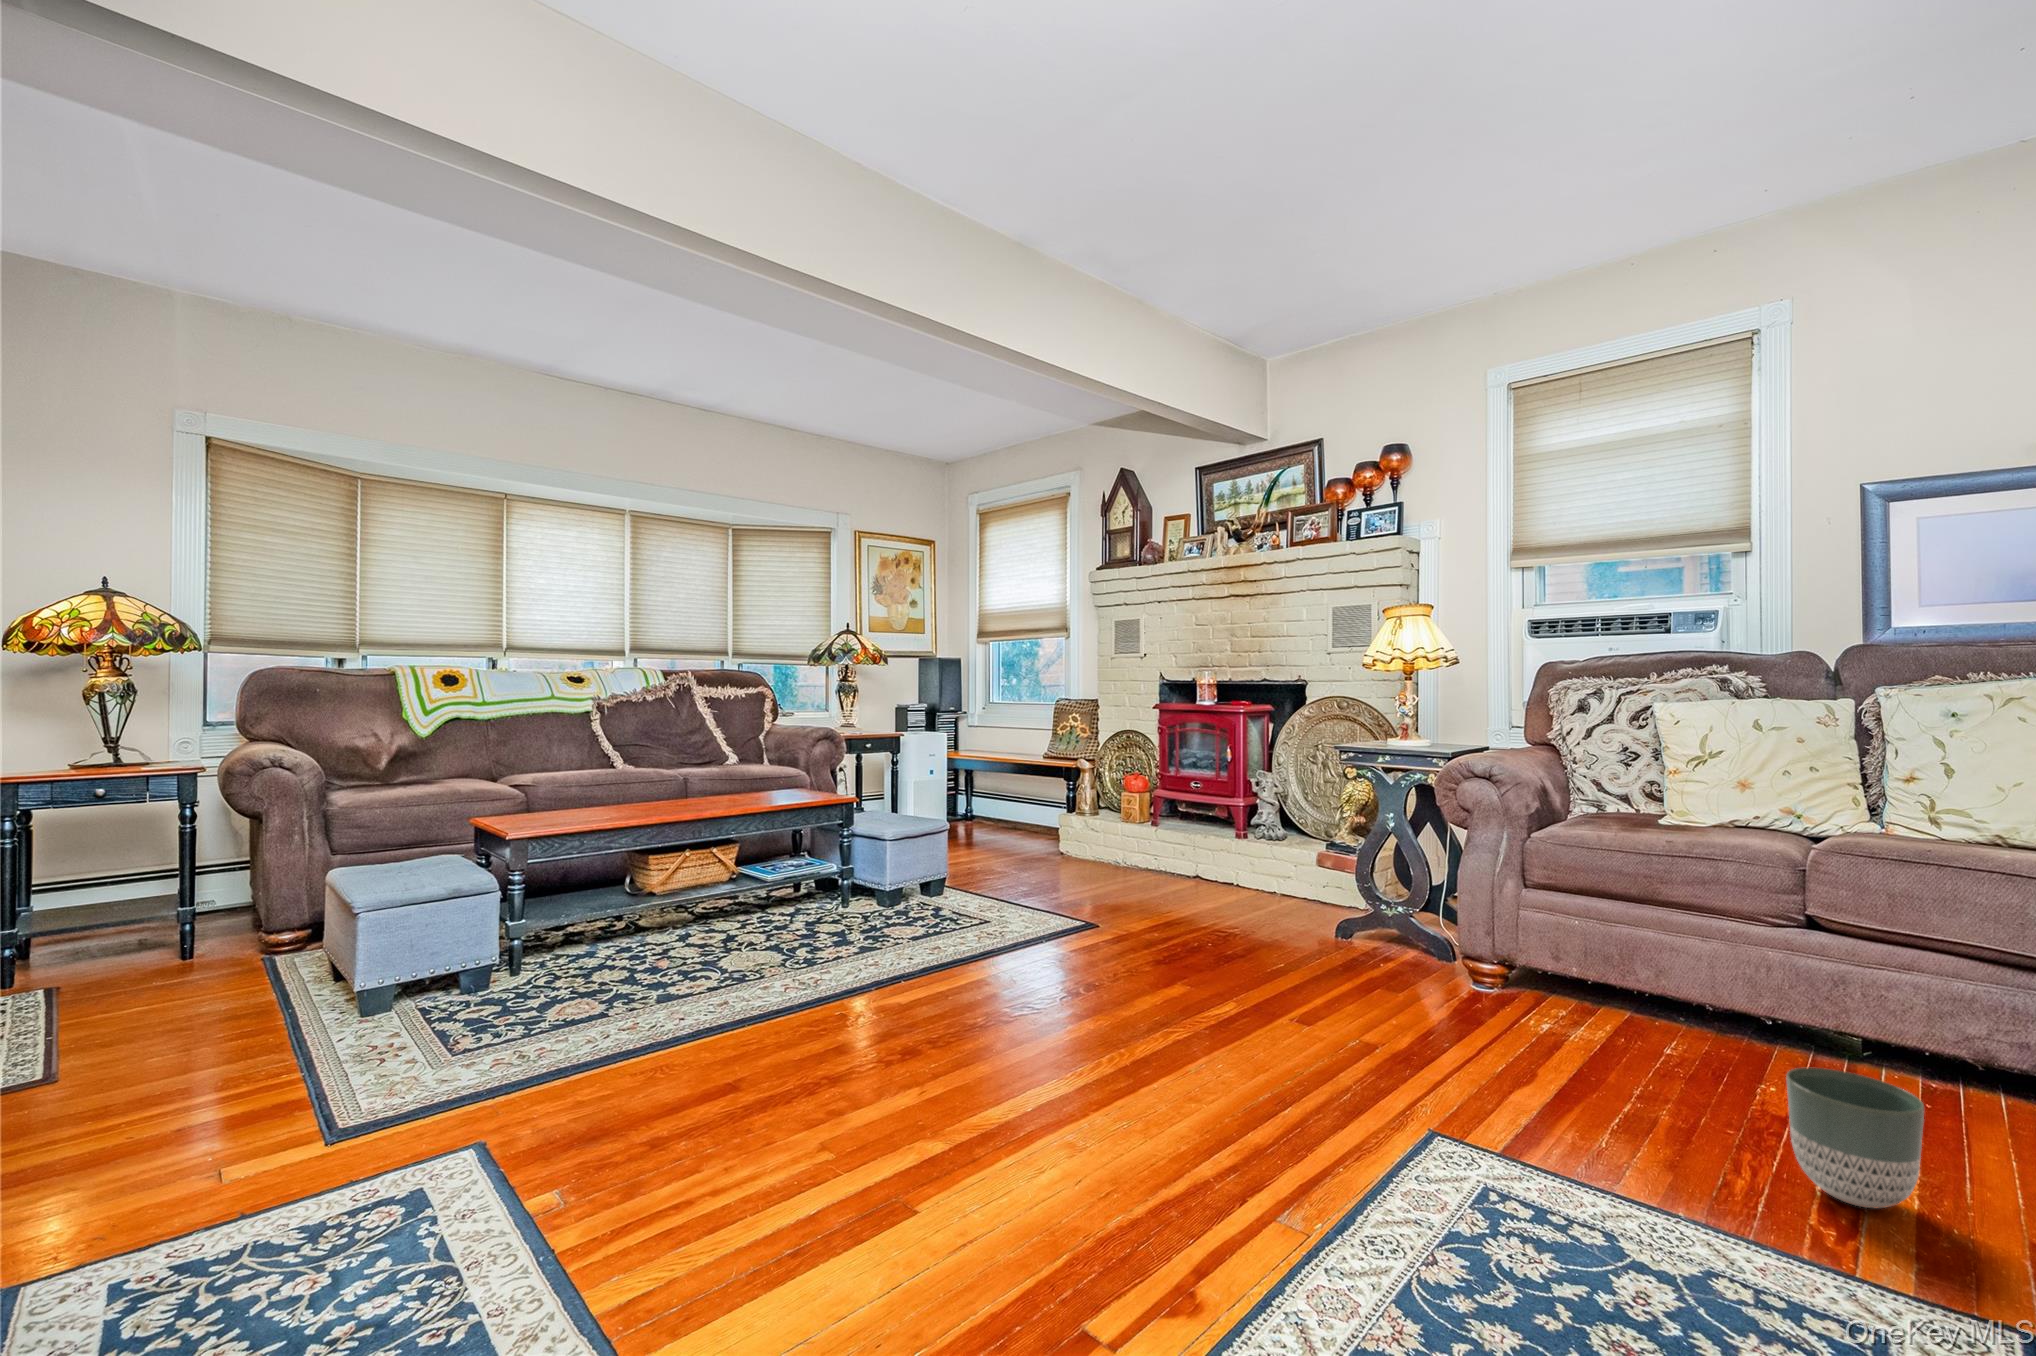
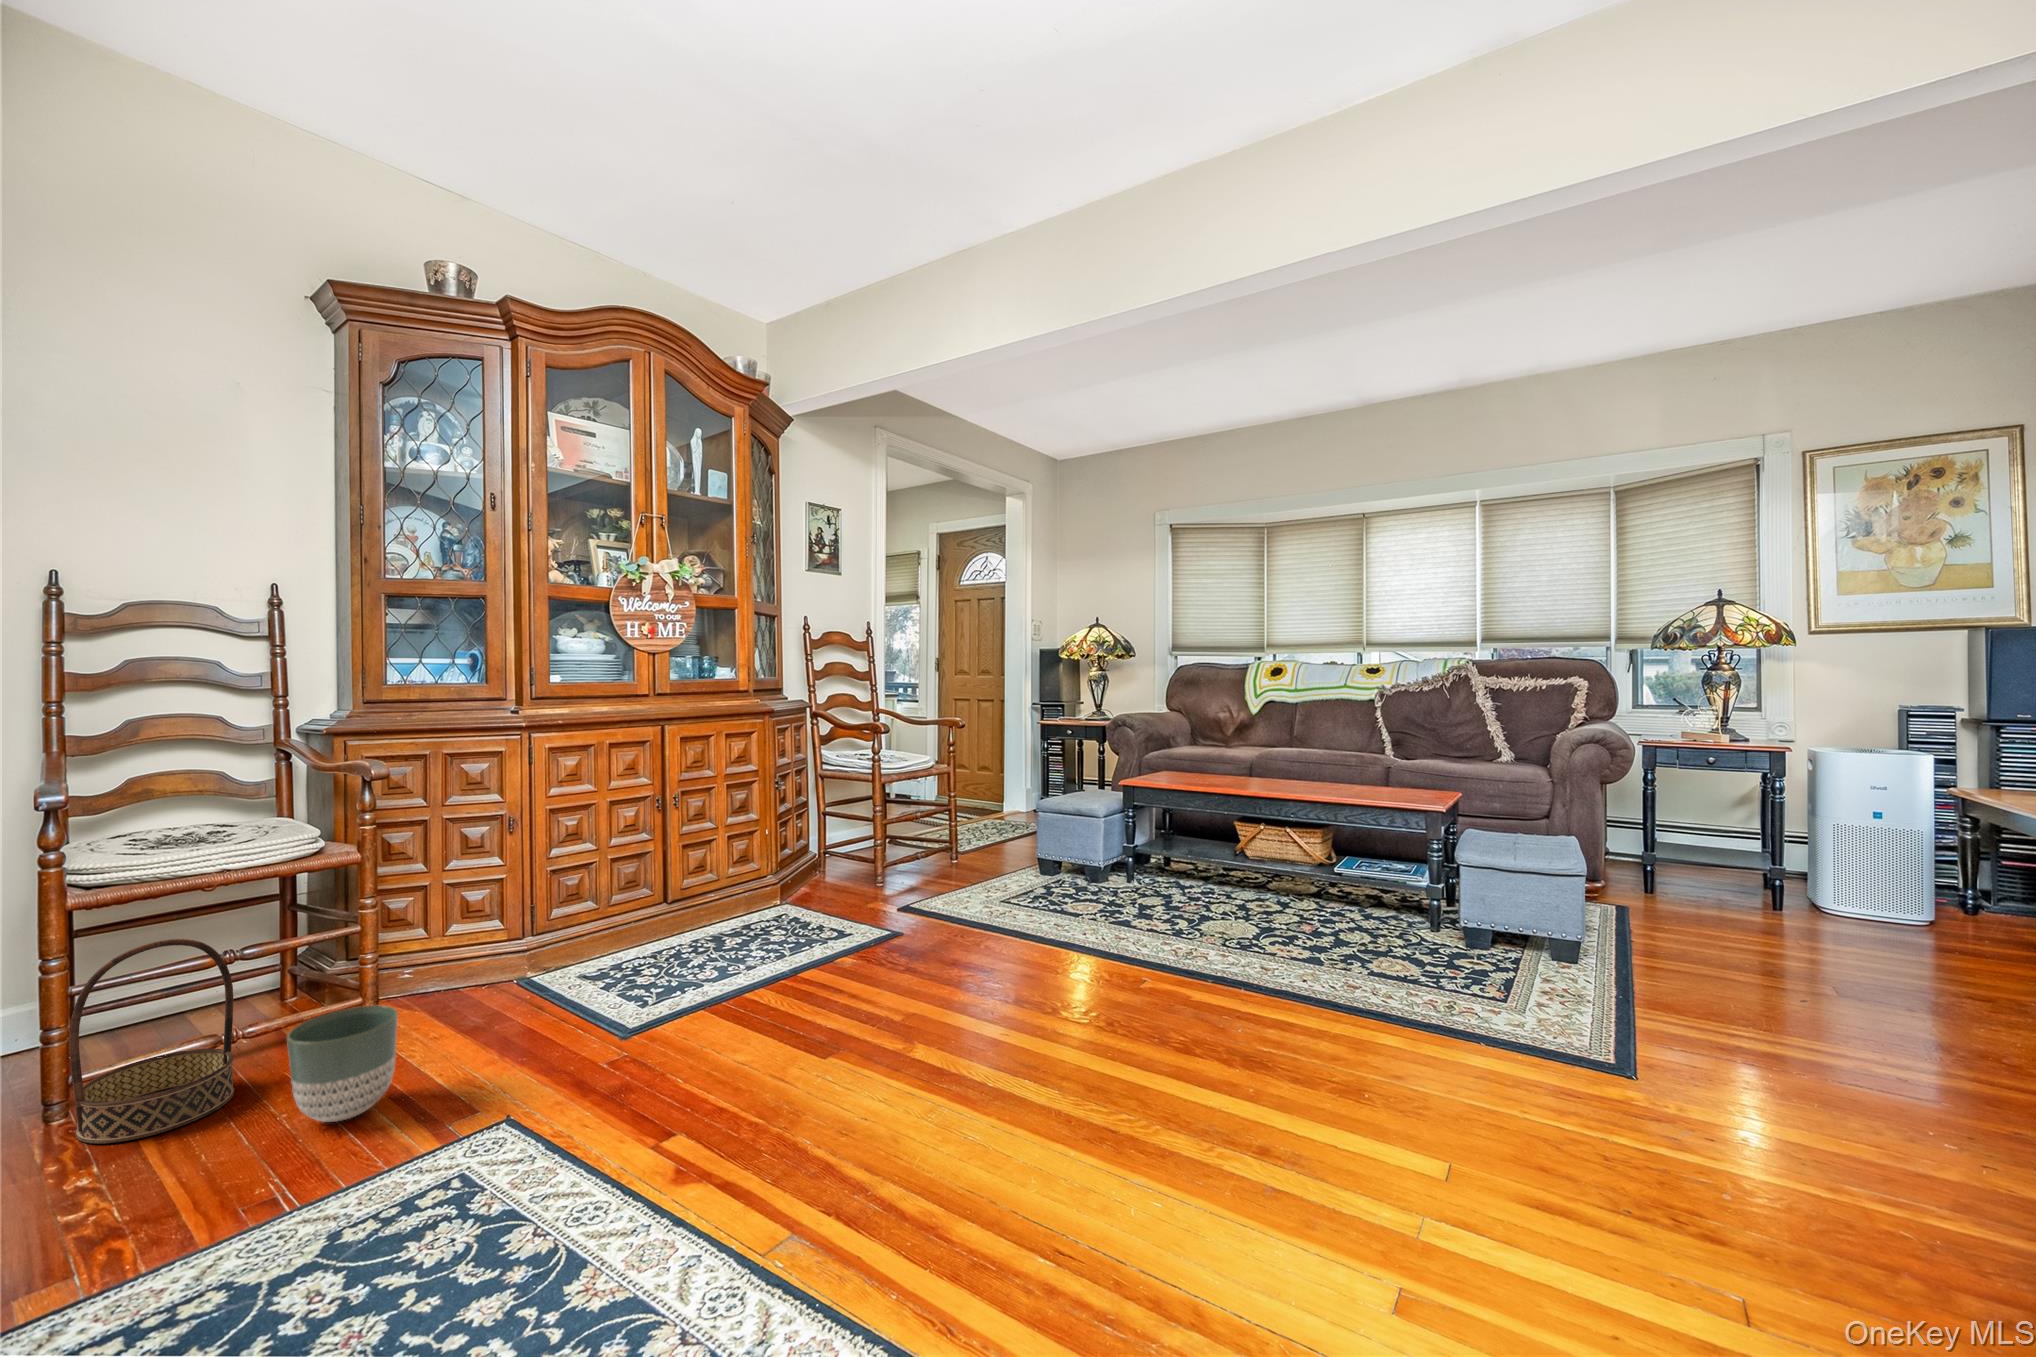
basket: none [1653,931,1797,1122] -> present [69,939,234,1144]

